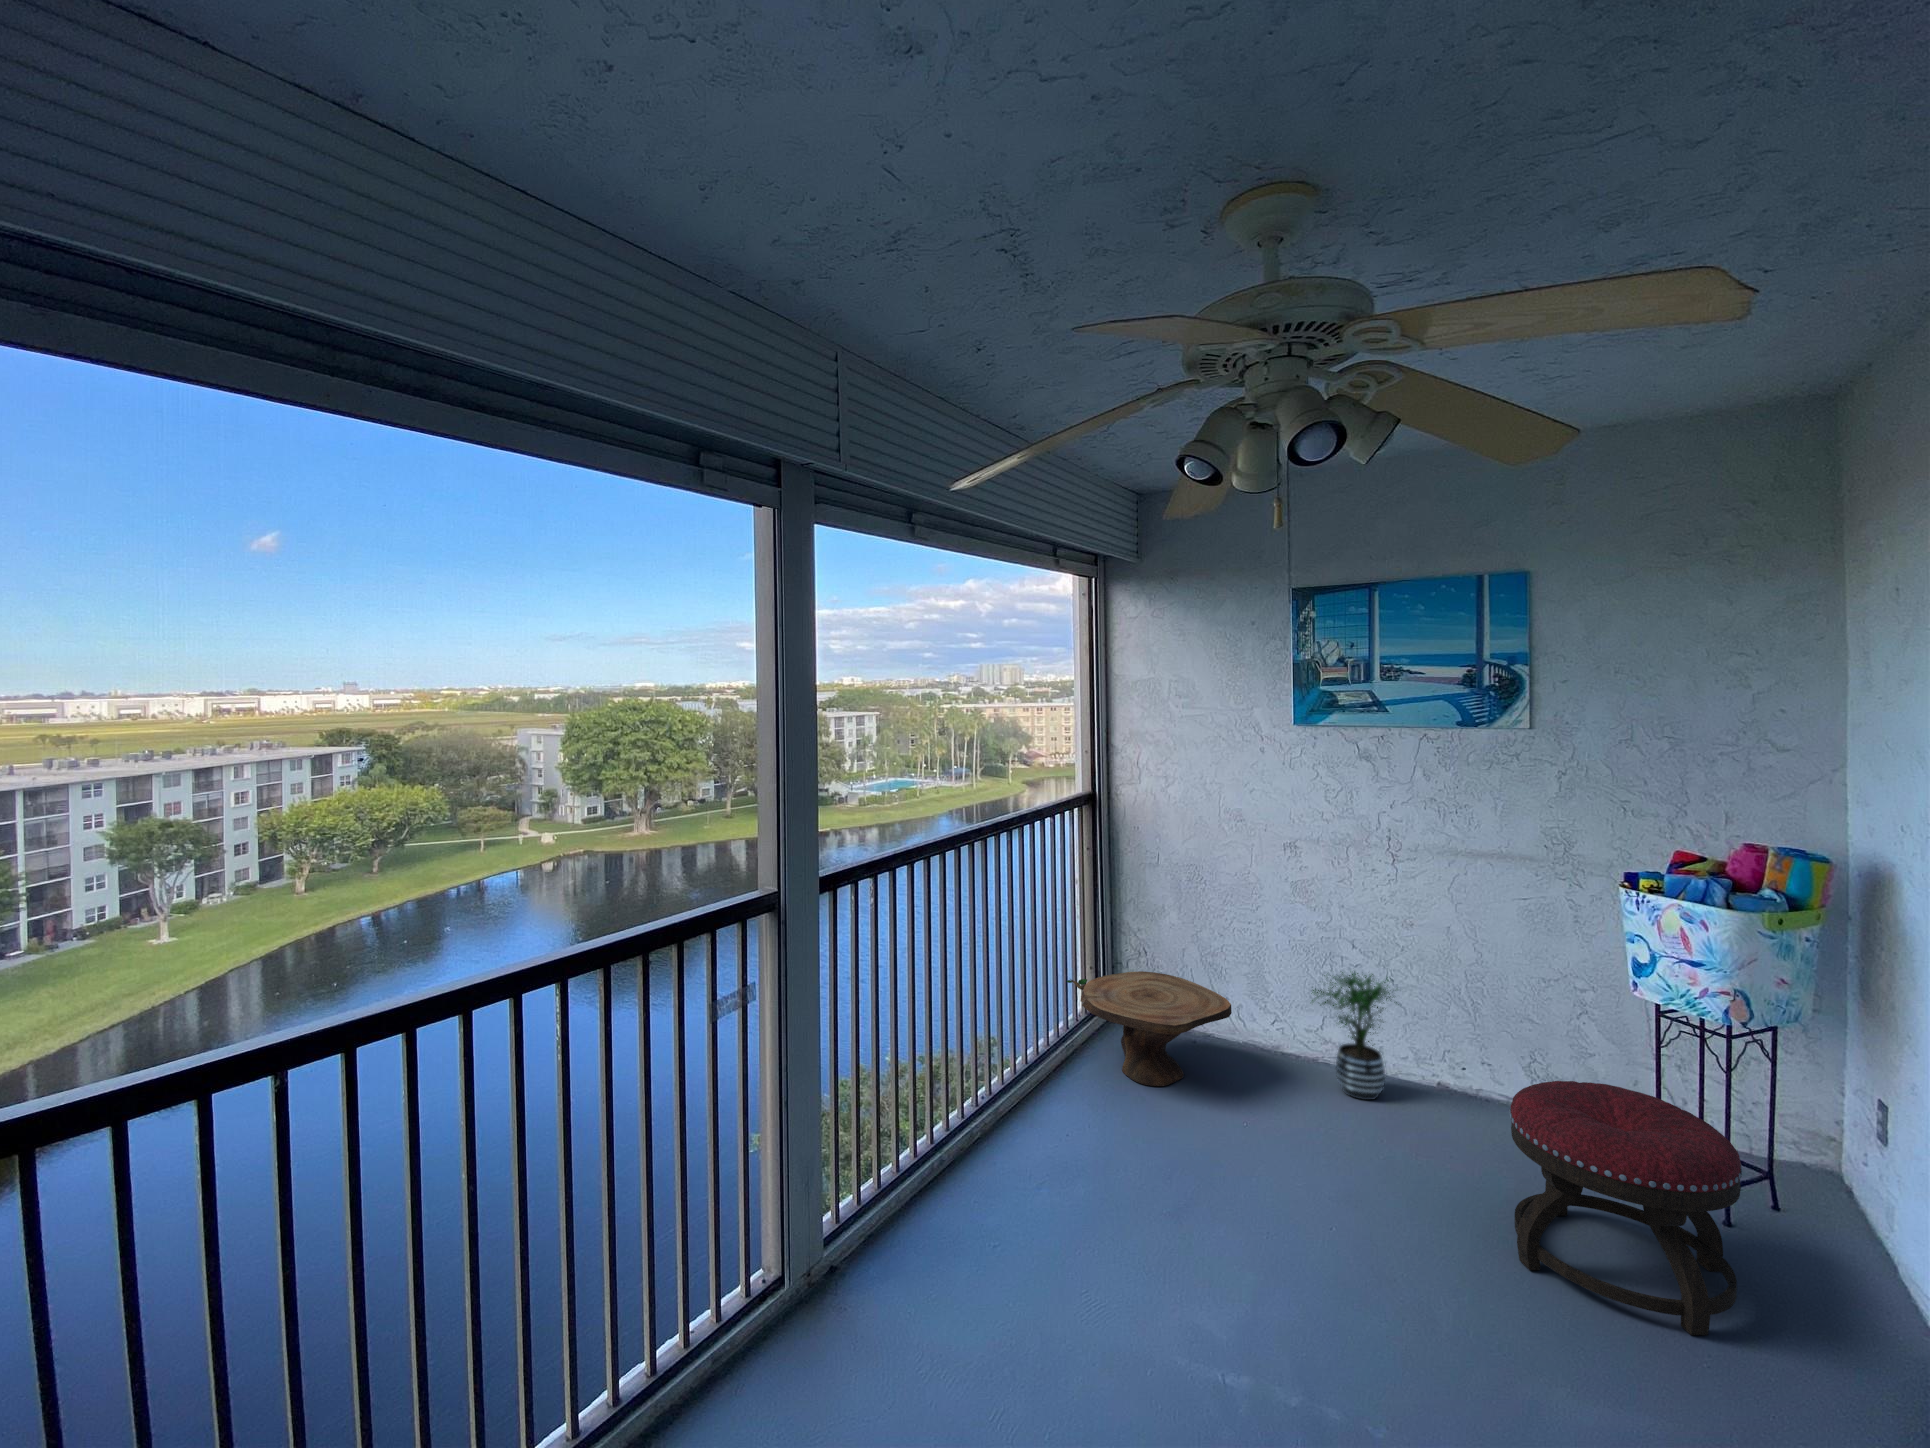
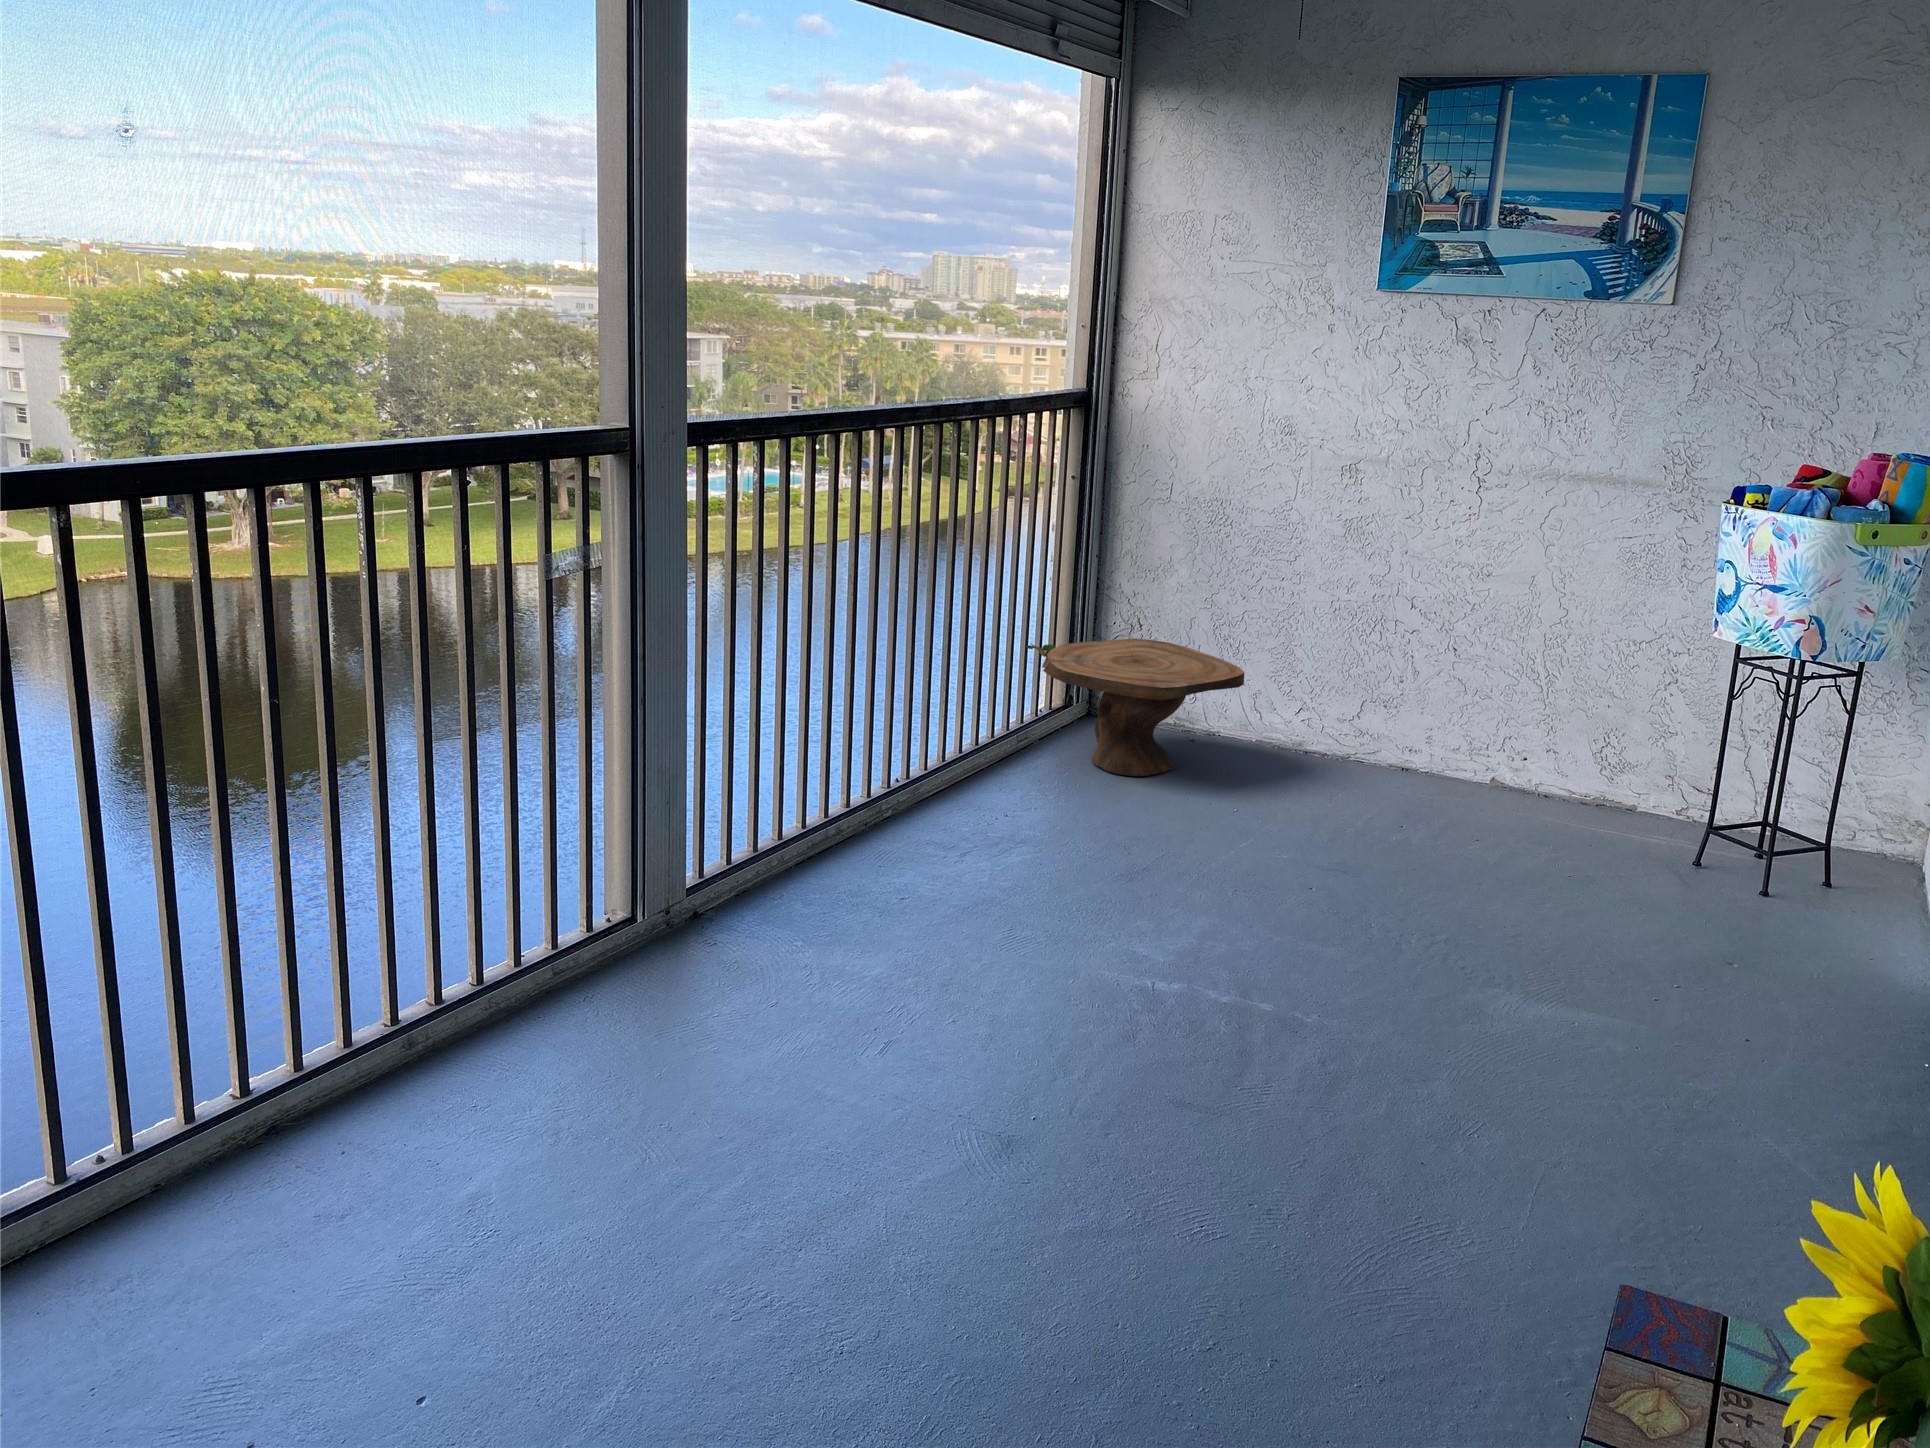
potted plant: present [1311,972,1399,1100] -> none [1346,628,1468,793]
ottoman: present [1509,1081,1743,1335] -> none [1516,725,1760,962]

